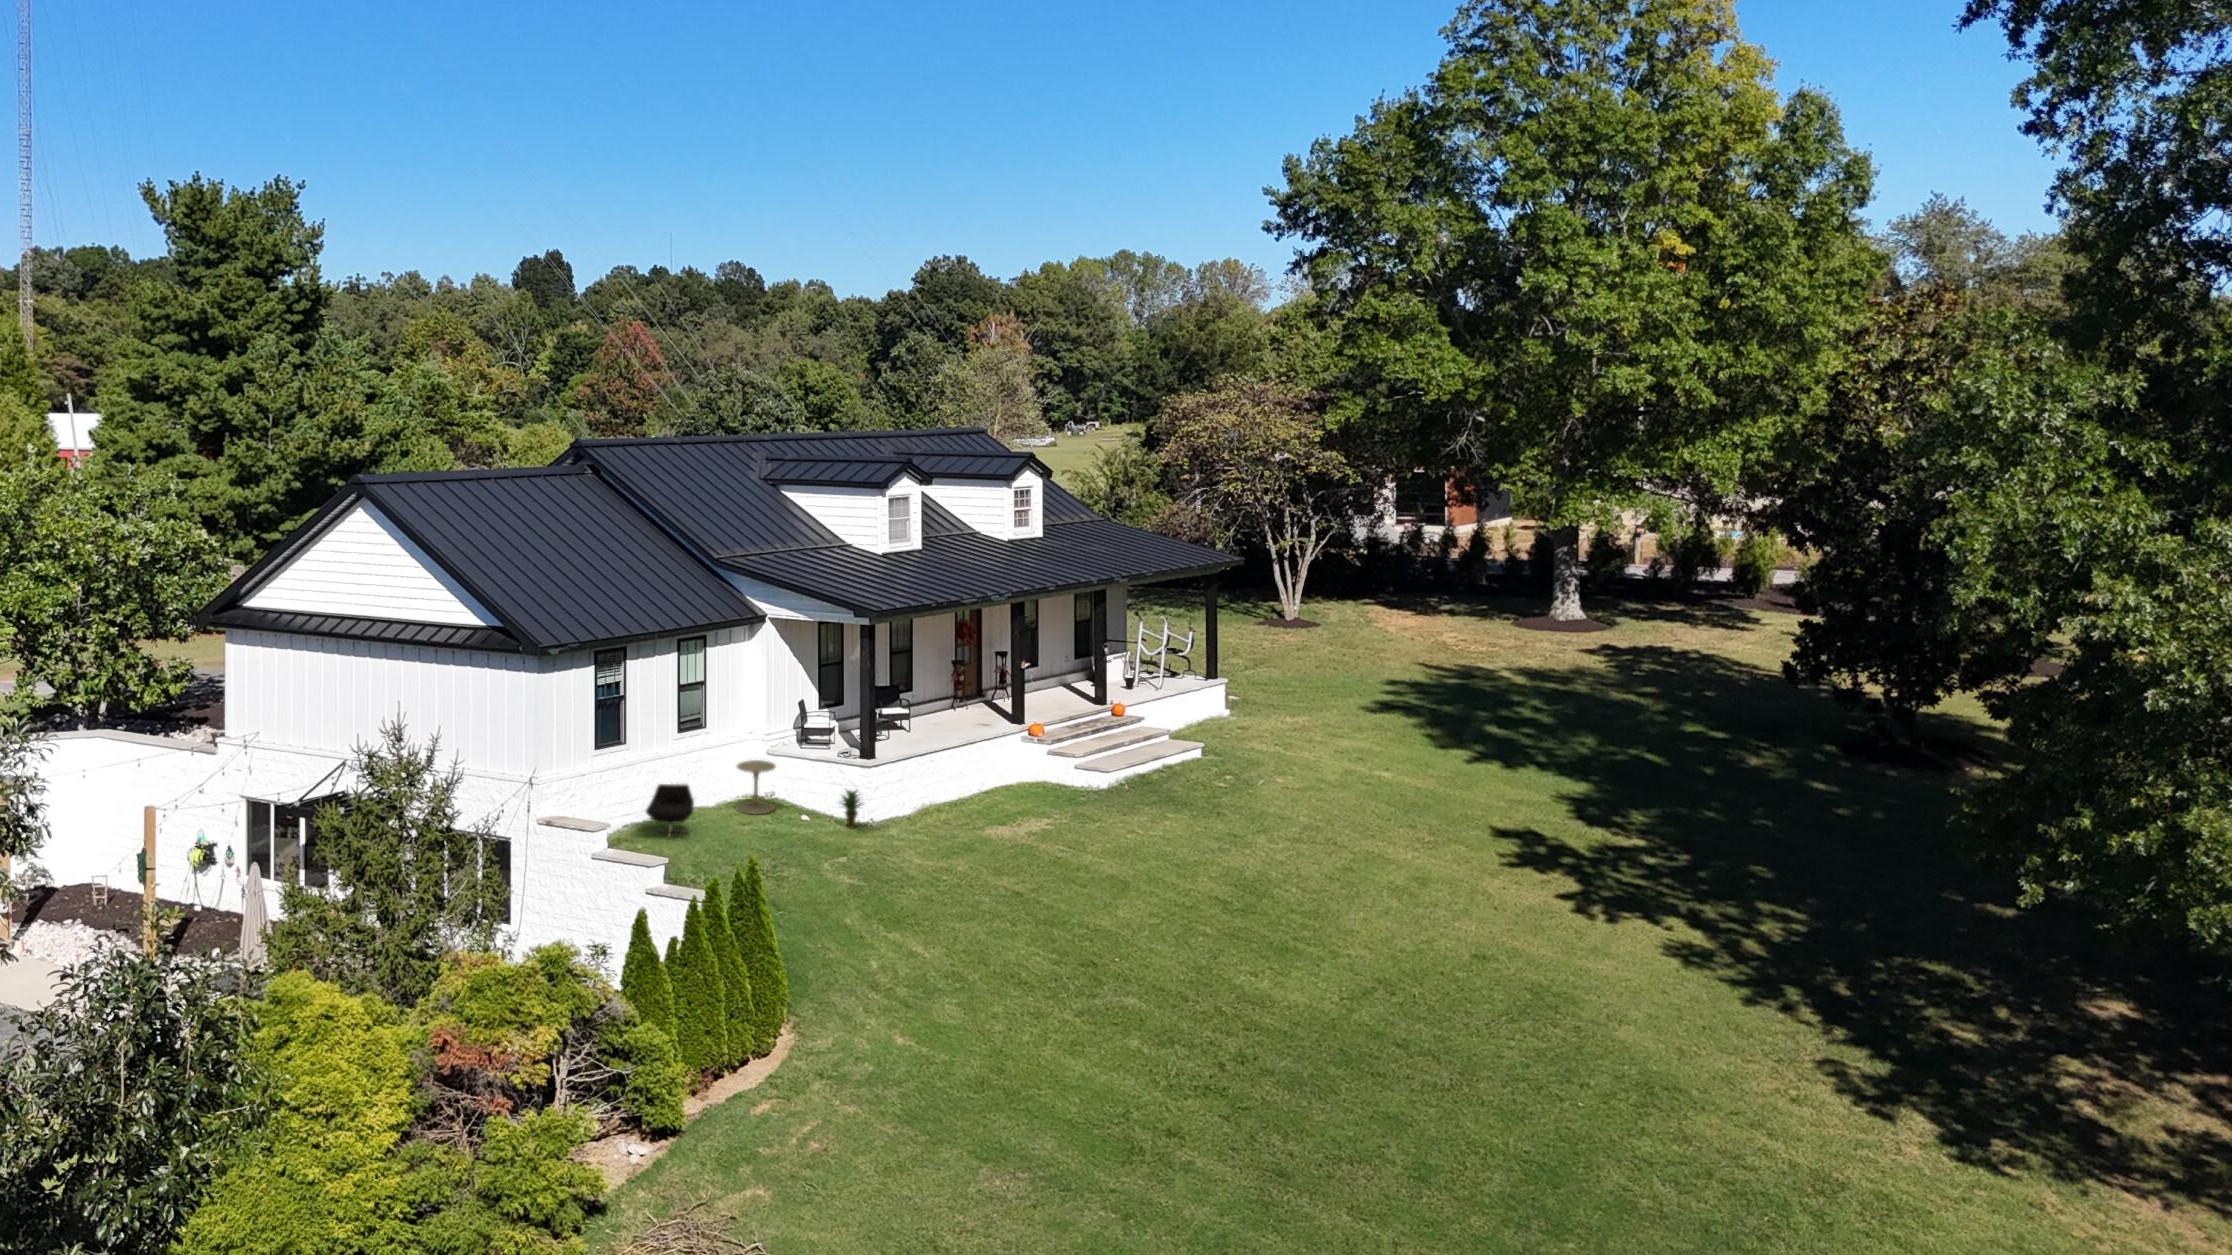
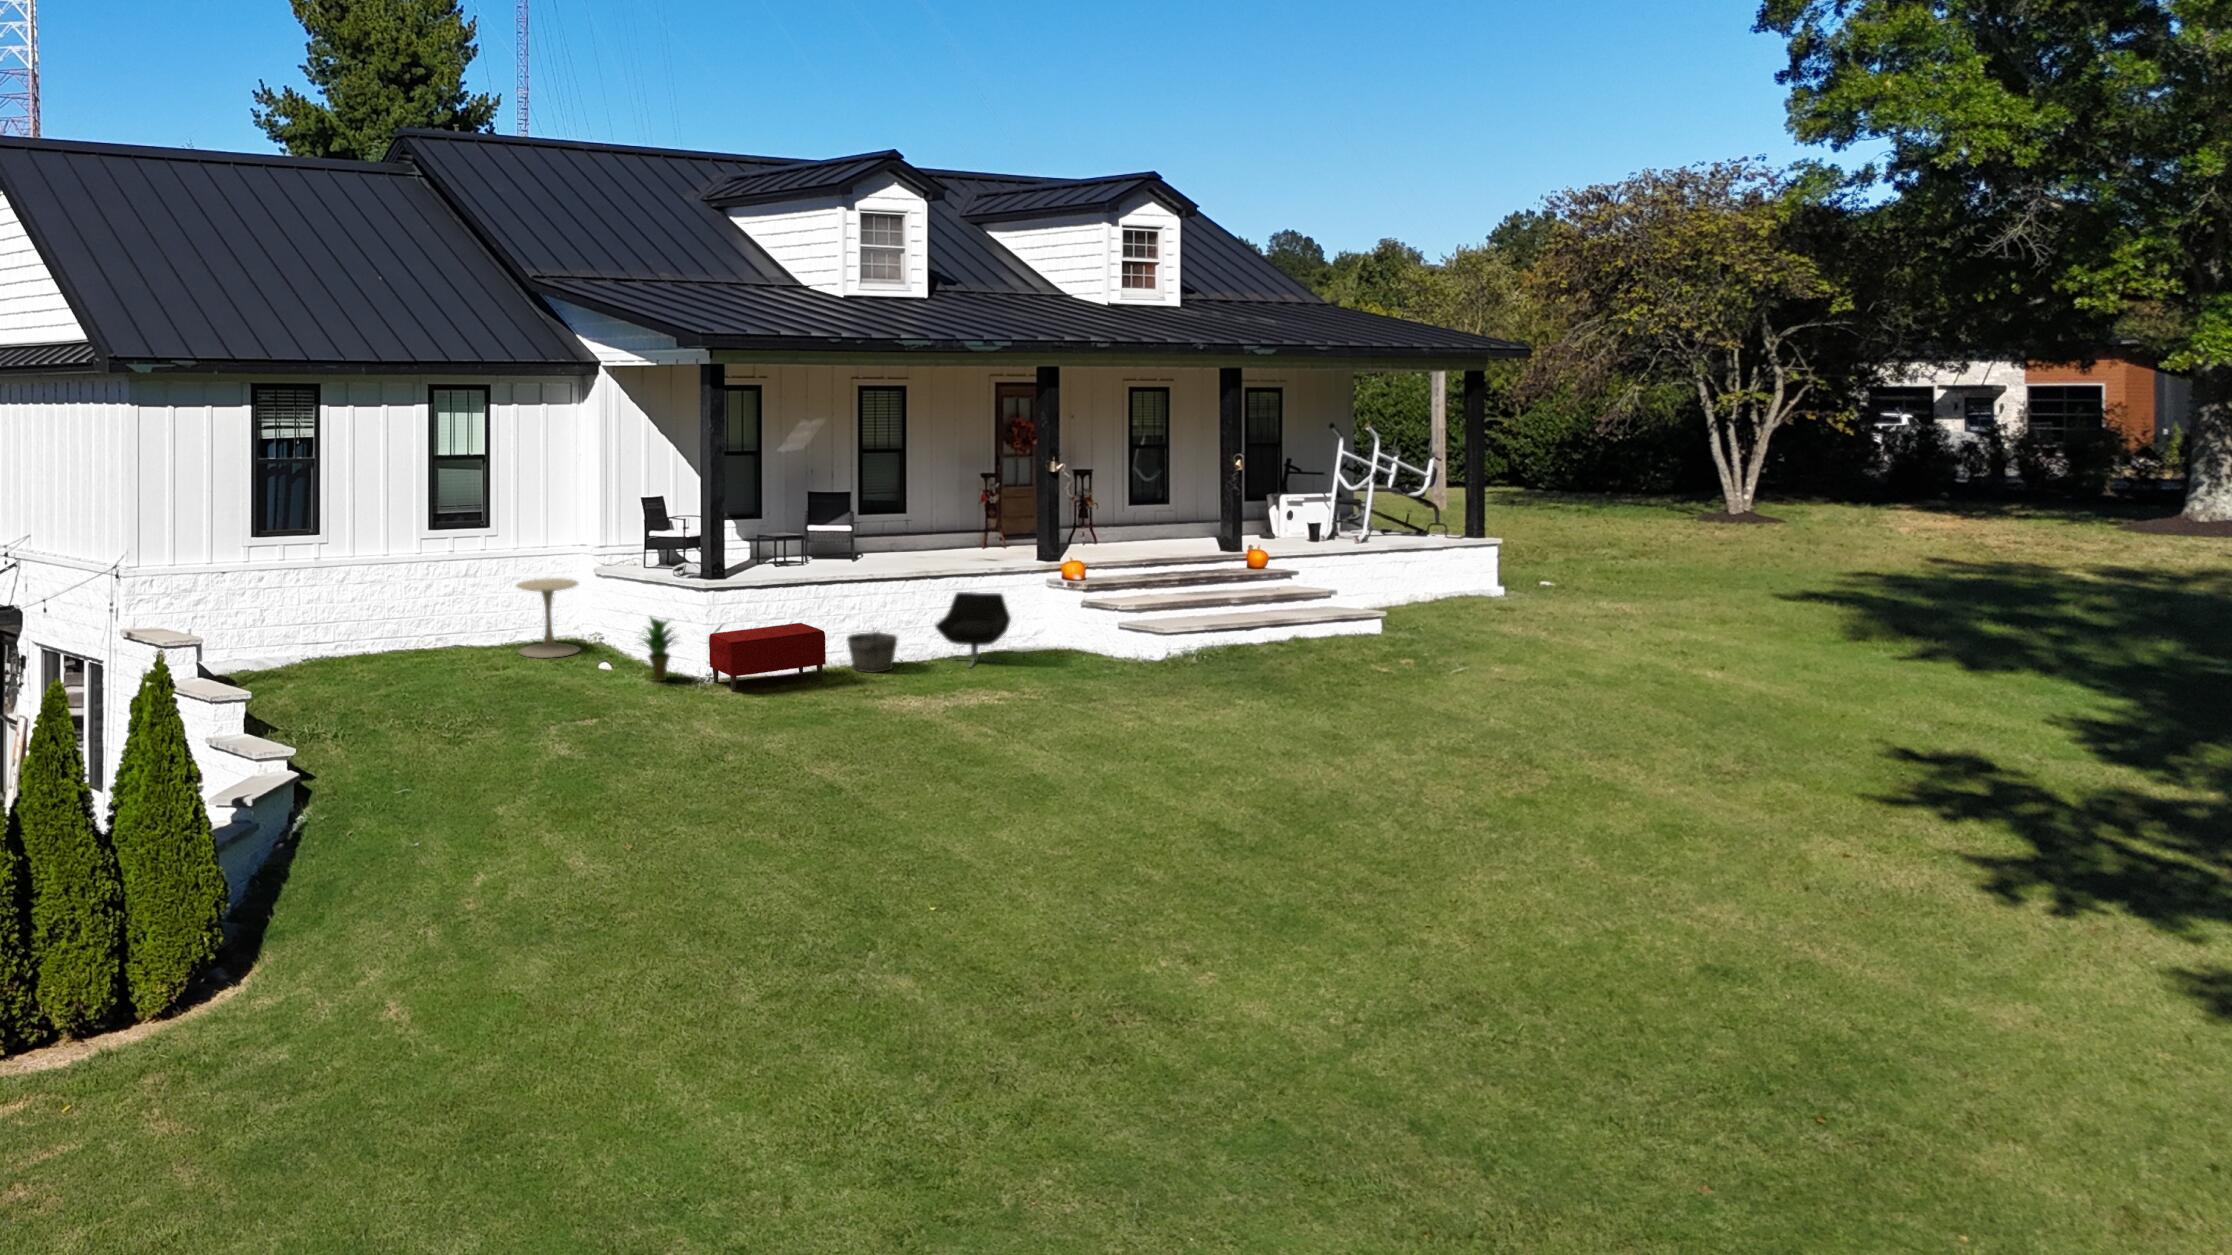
wooden bucket: none [944,782,974,811] -> present [847,628,897,673]
lounge chair: present [646,784,694,836] -> present [935,592,1011,667]
bench: none [882,785,946,833] -> present [709,623,826,692]

